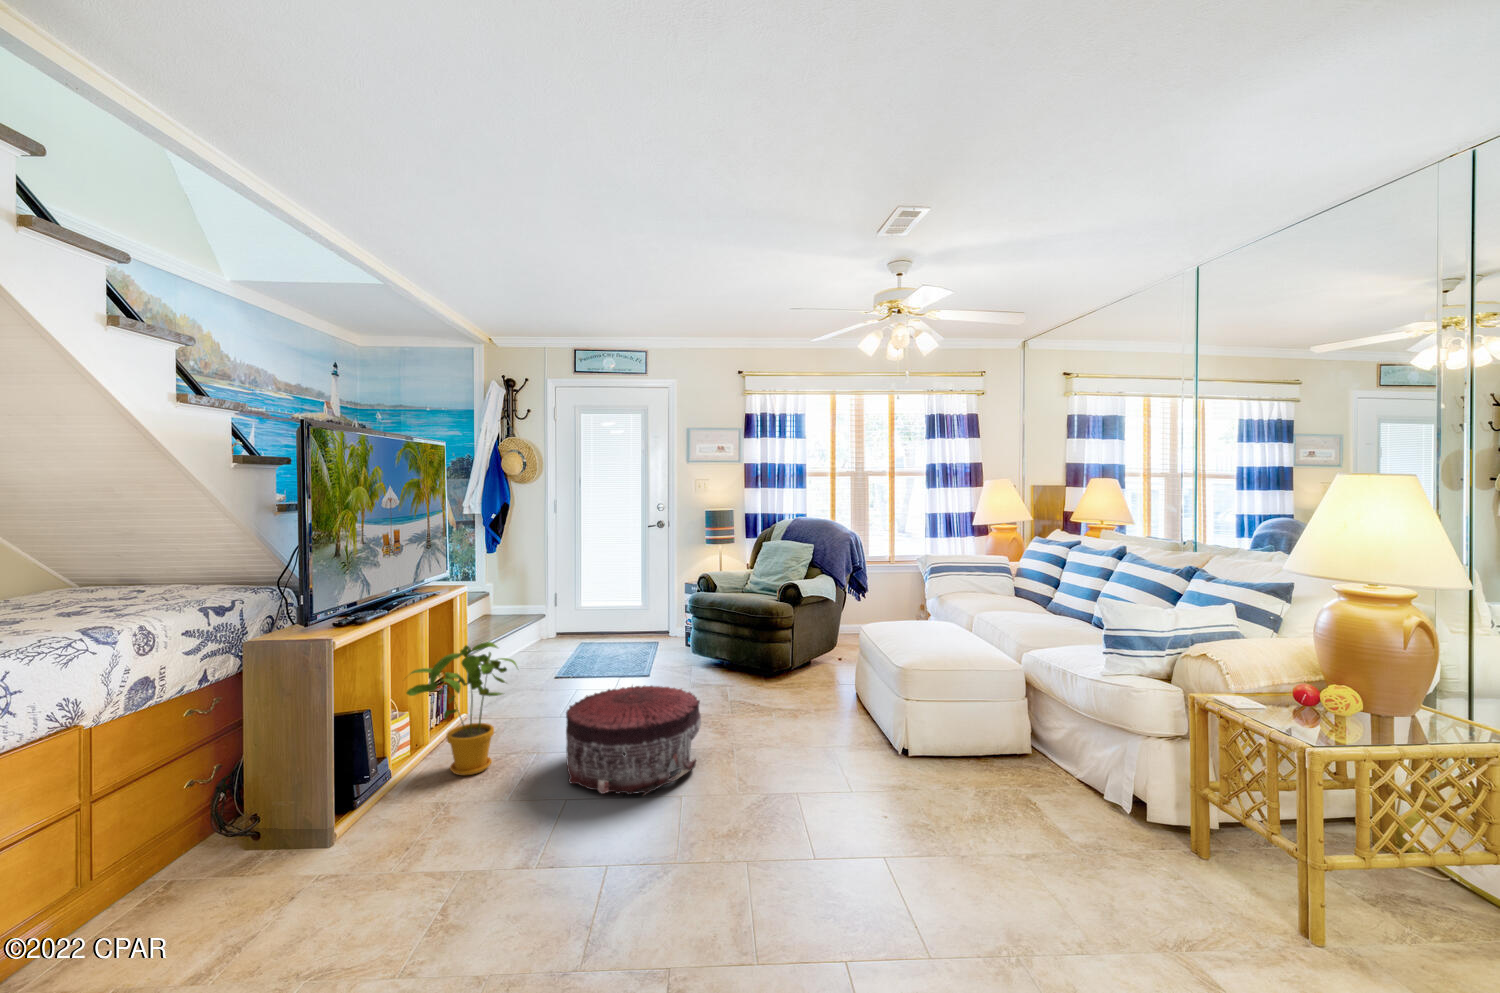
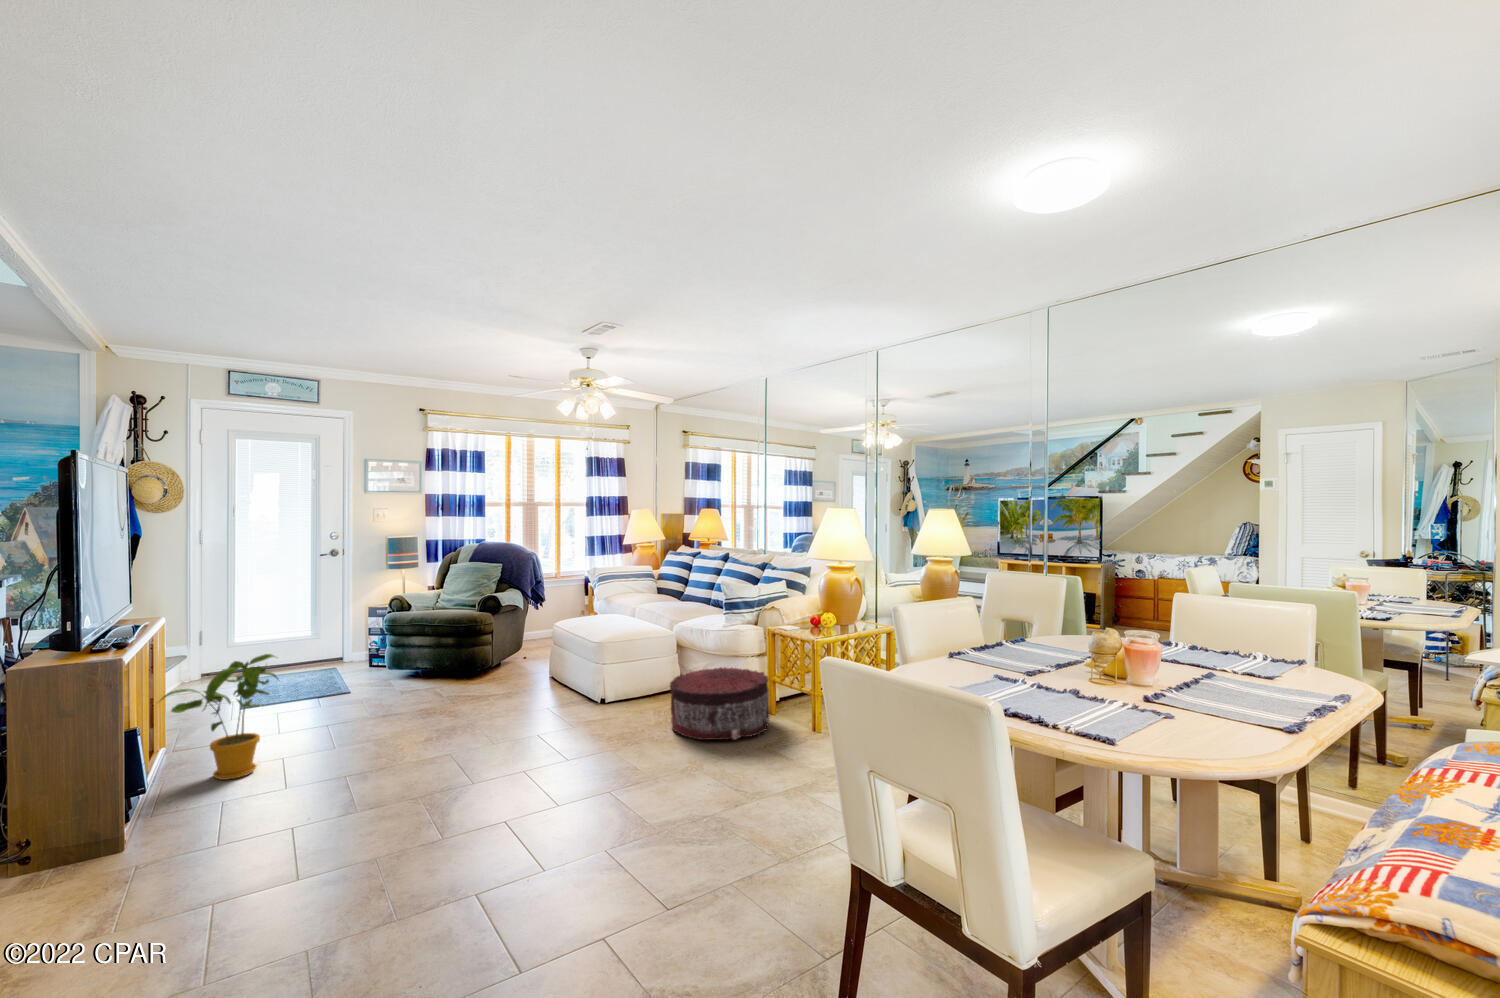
pouf: present [566,686,701,795] -> present [670,667,769,740]

